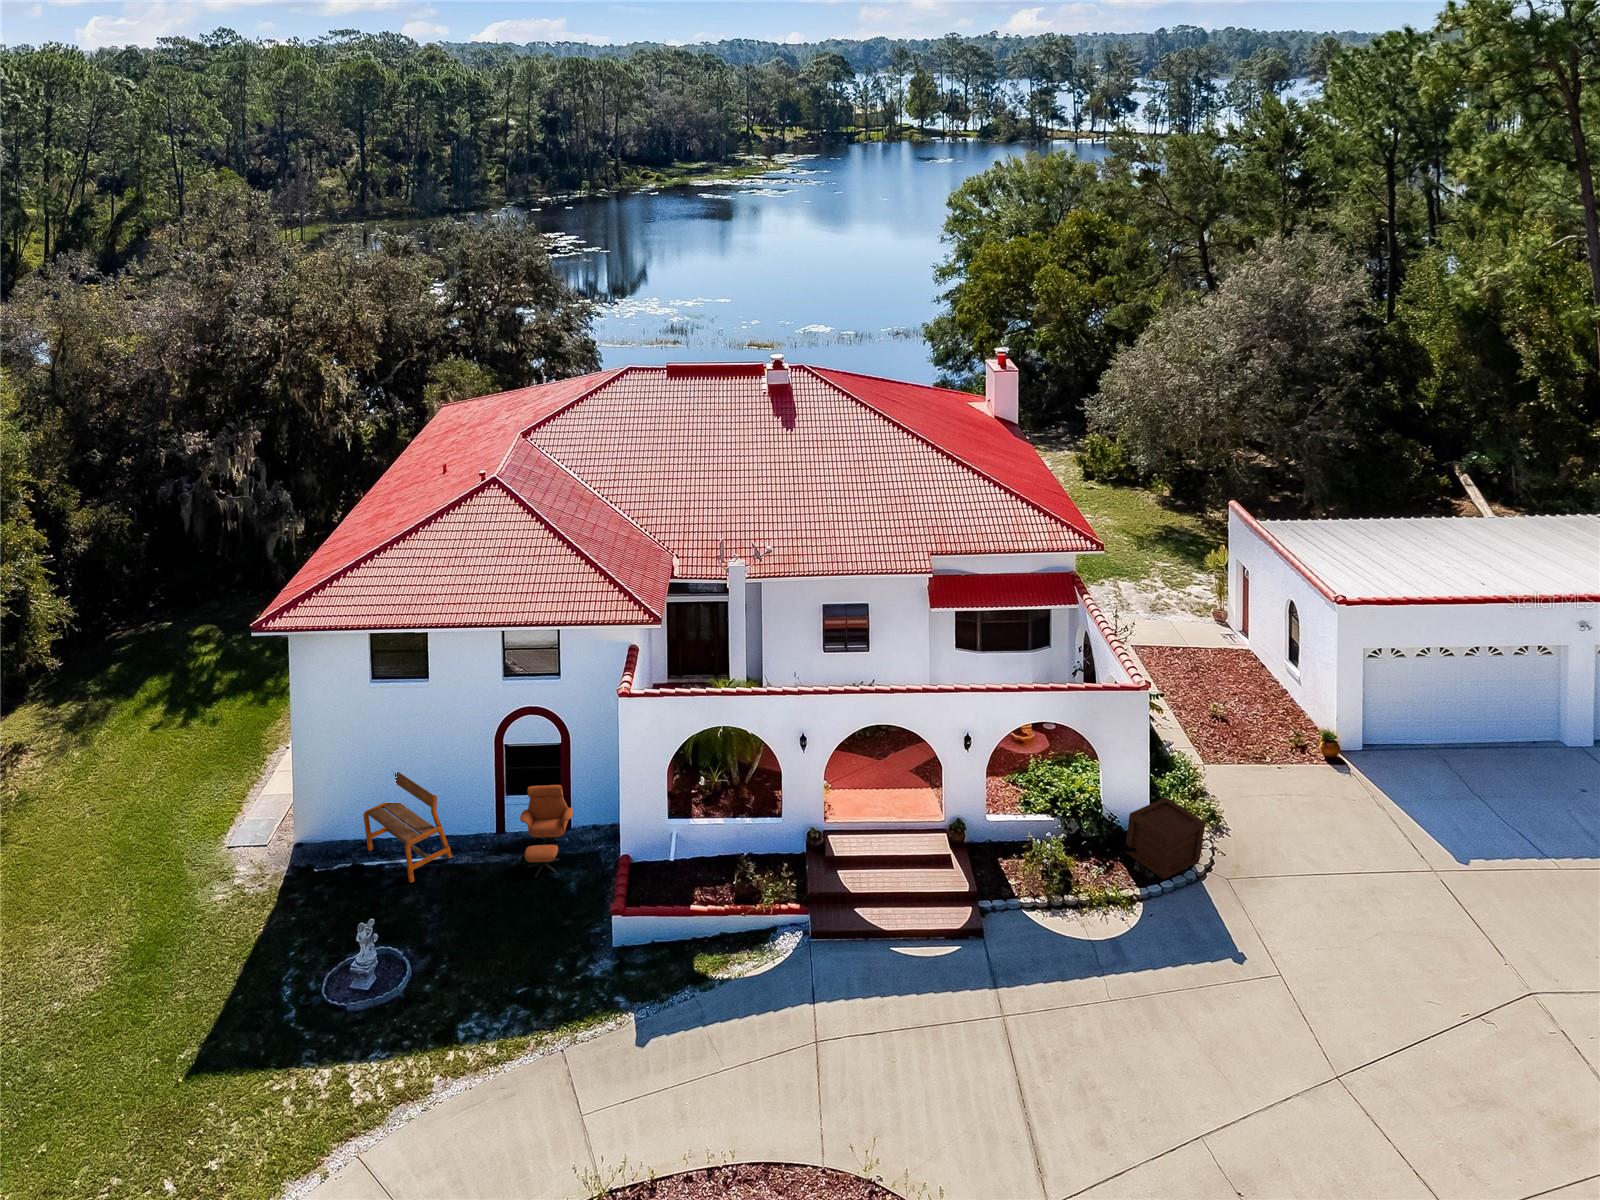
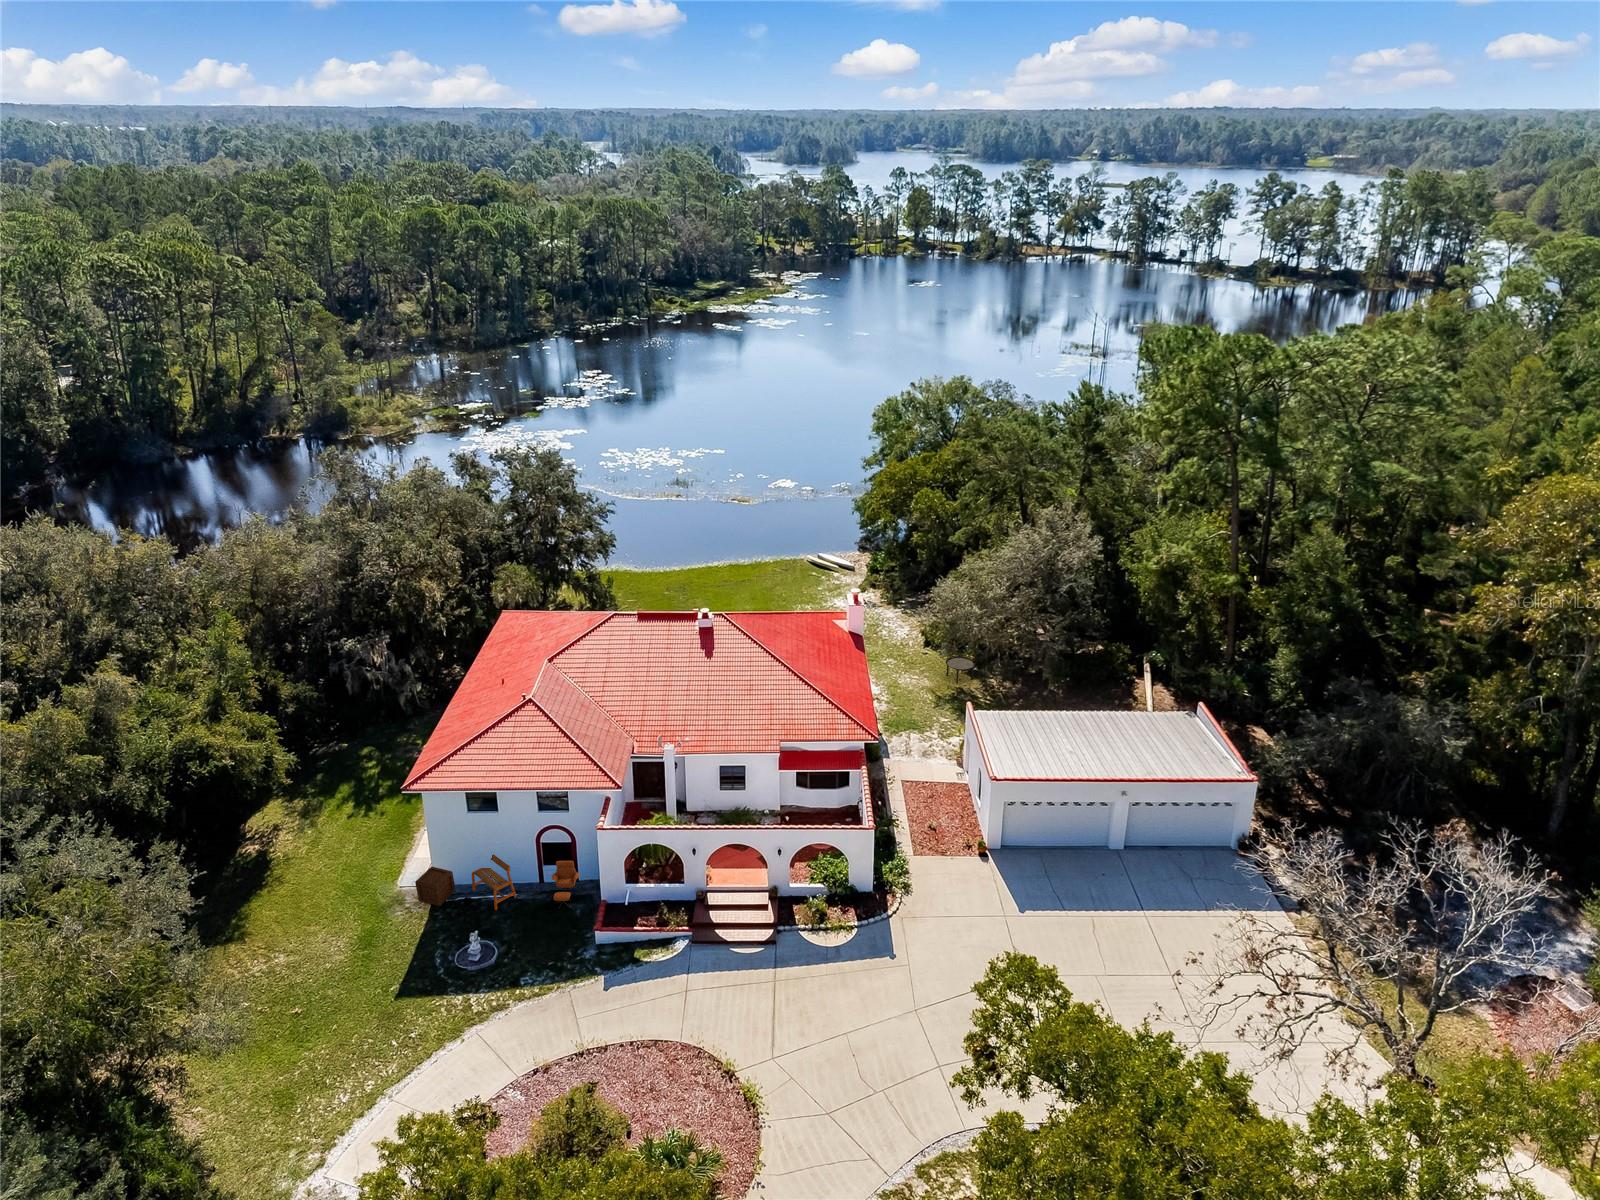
round table: none [1130,480,1179,520] -> present [946,656,975,684]
wooden crate: present [1126,797,1205,879] -> present [415,867,455,906]

